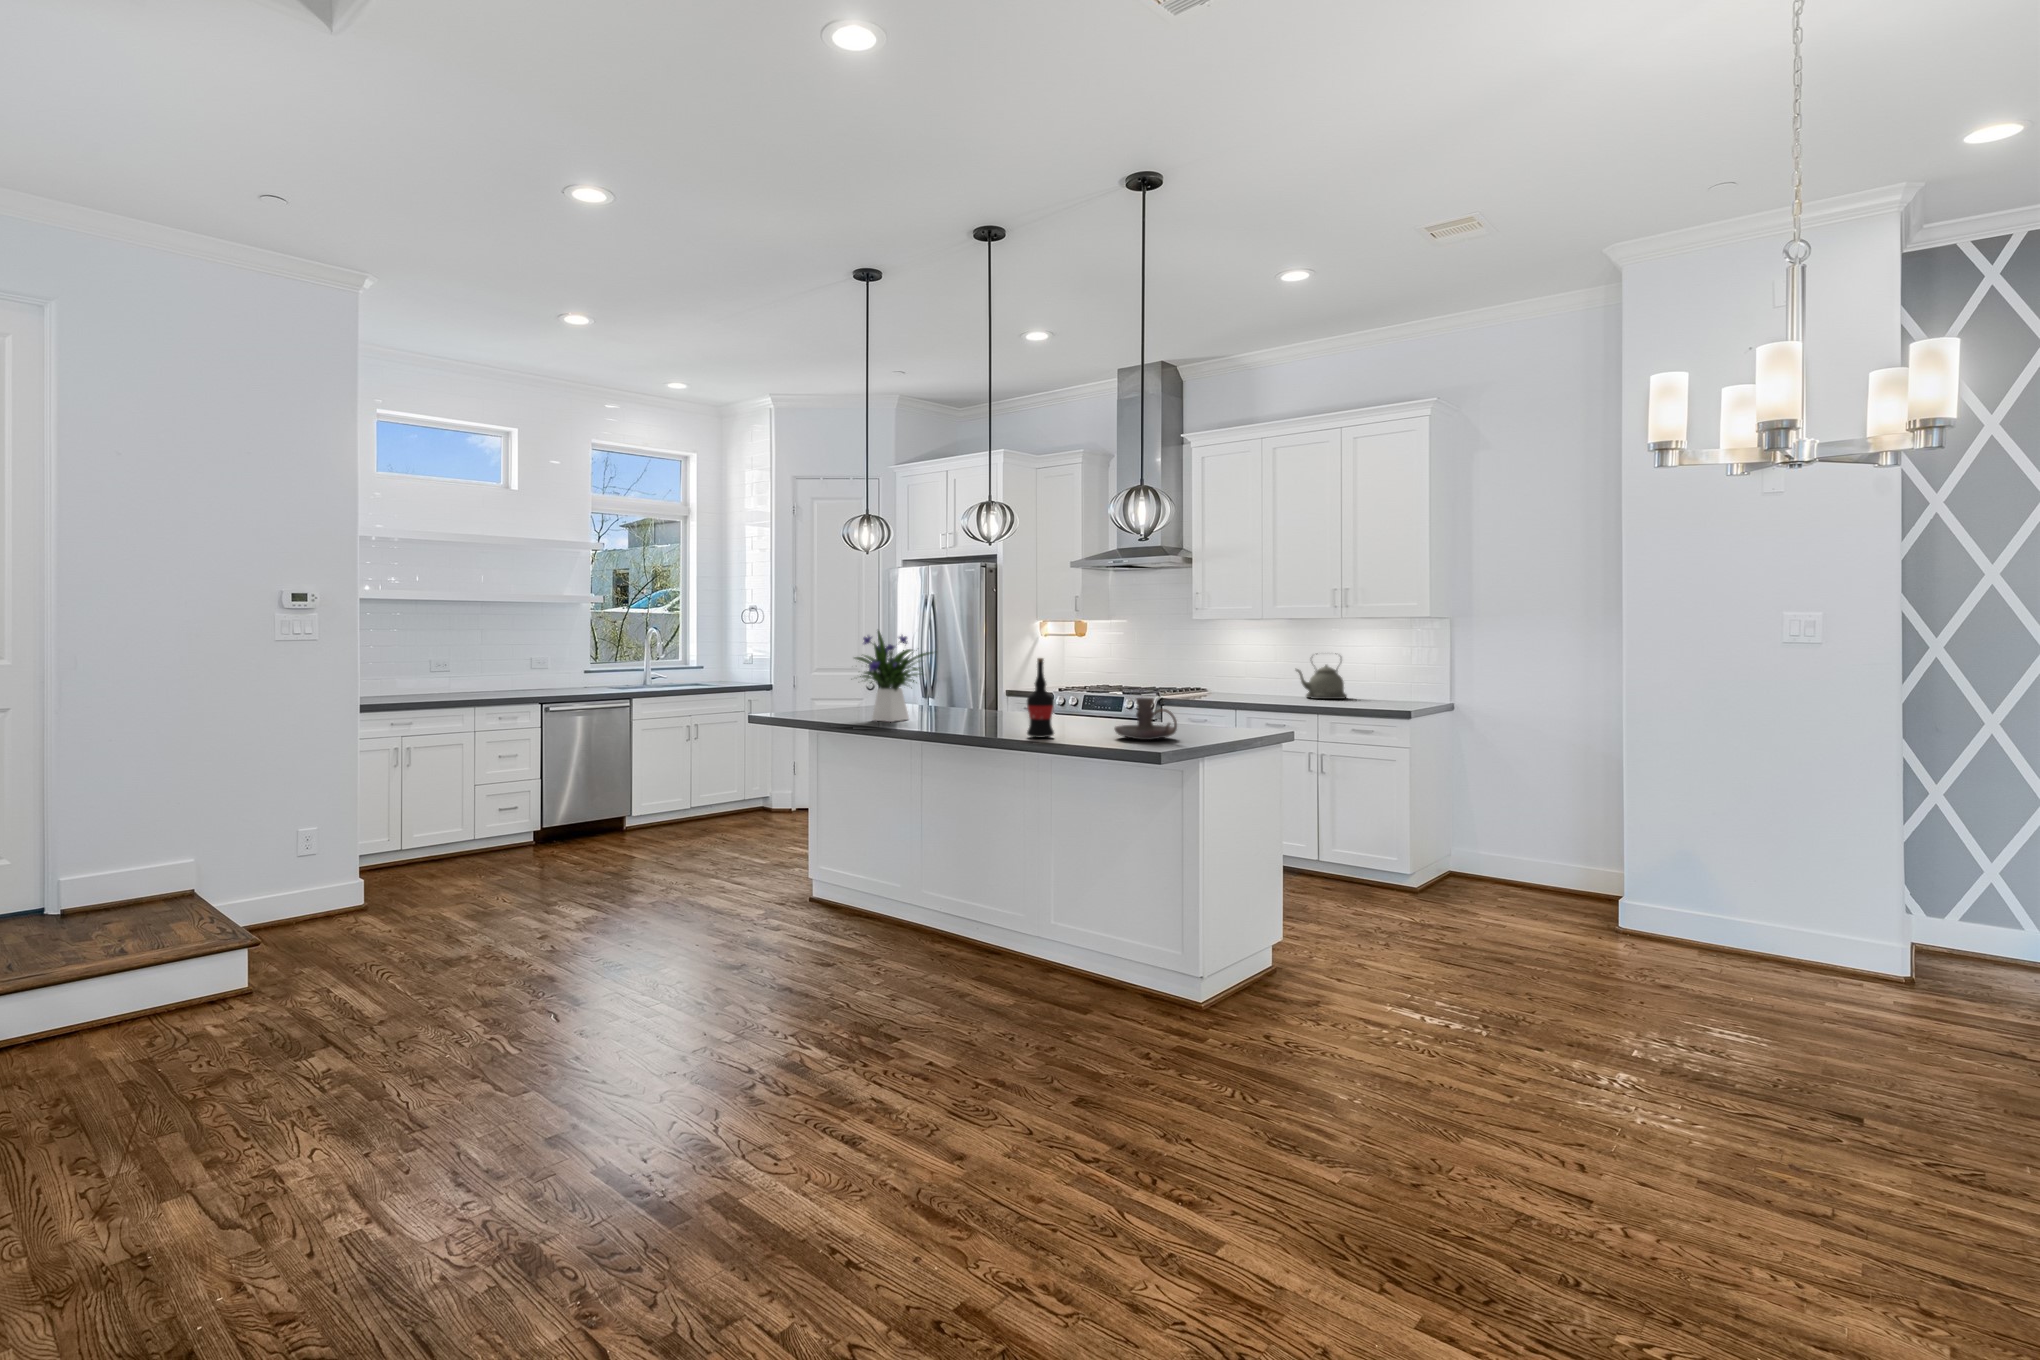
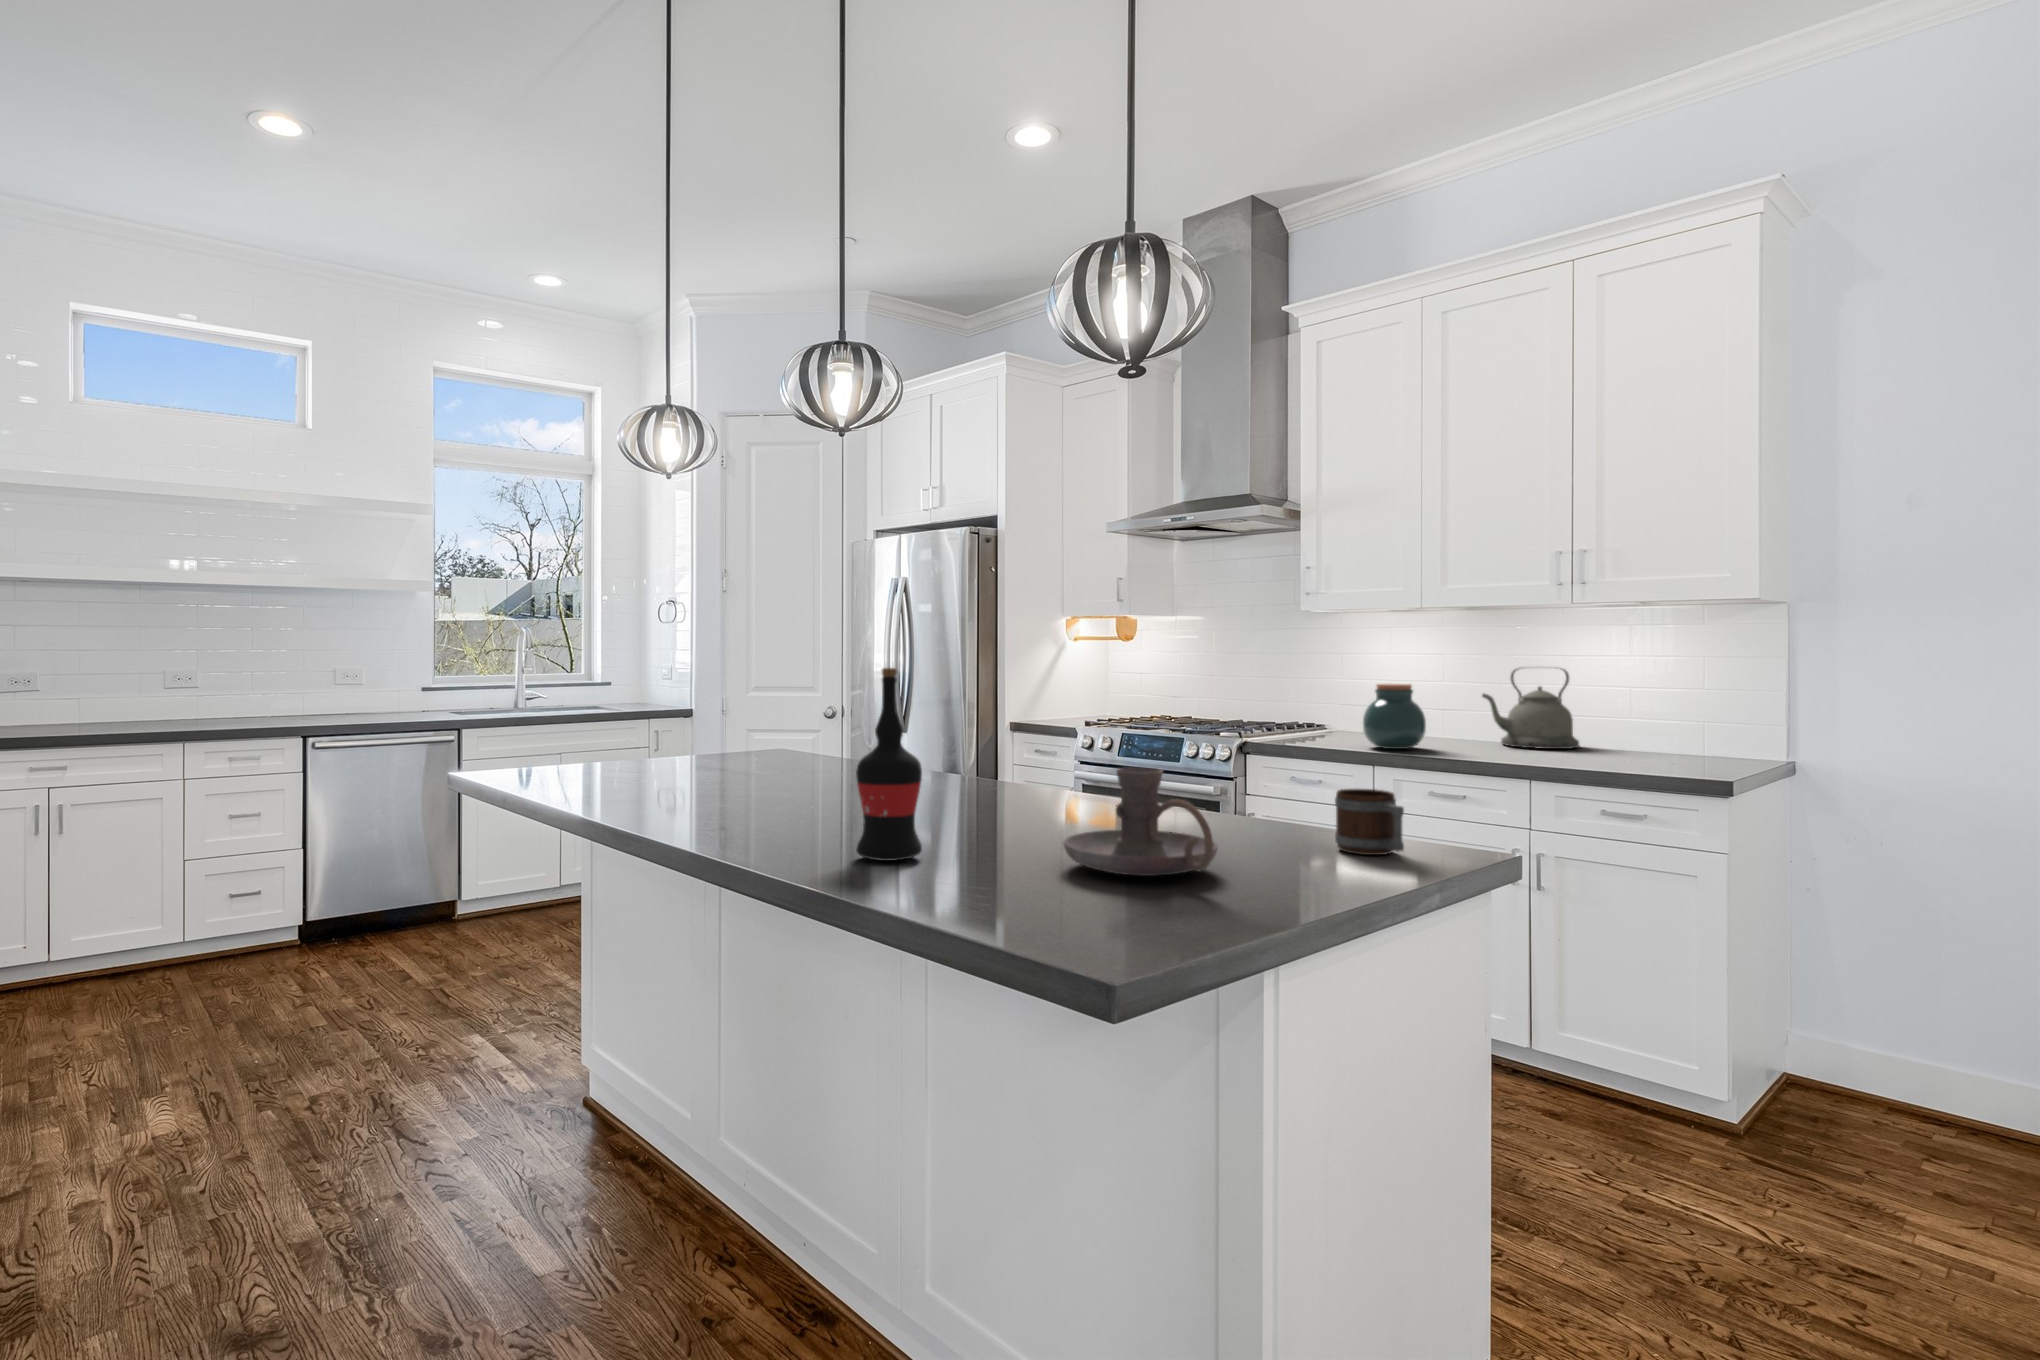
flower arrangement: present [855,631,932,722] -> none [580,611,756,796]
jar: none [1229,663,1264,700] -> present [1363,684,1426,749]
mug: none [1220,708,1248,734] -> present [1335,789,1404,855]

